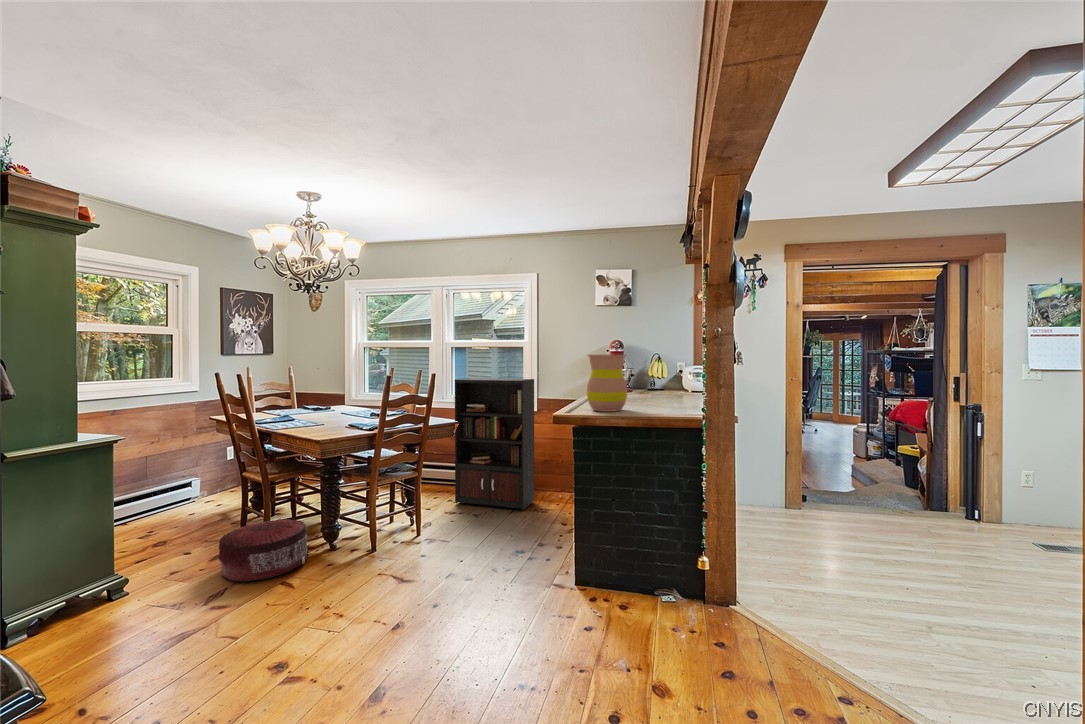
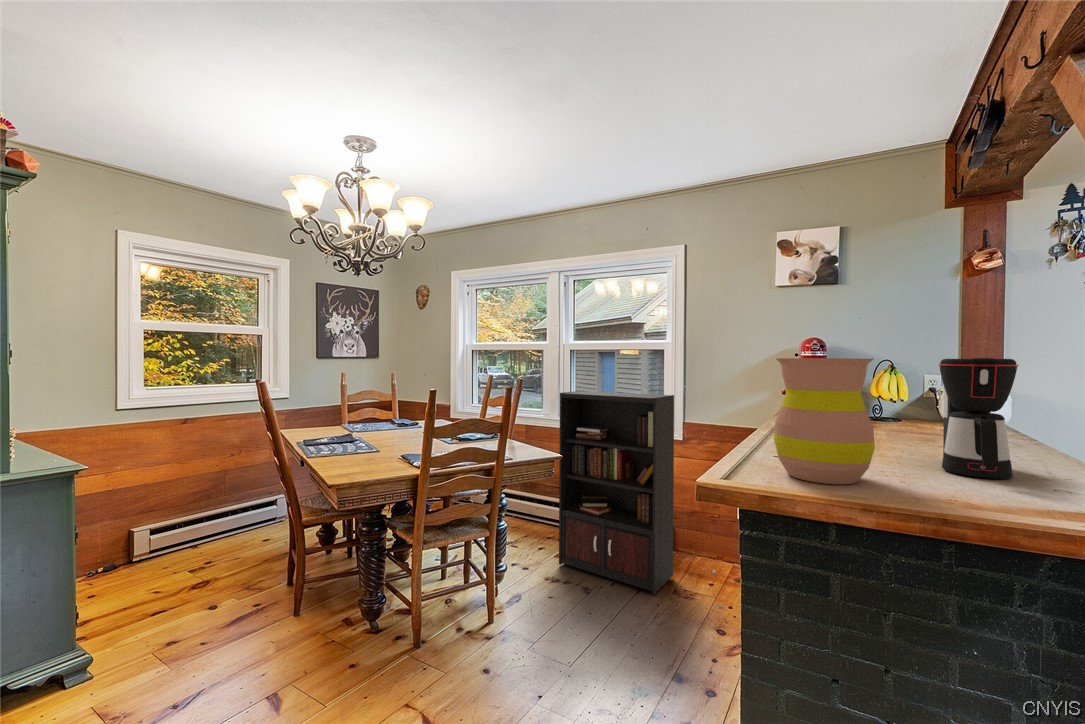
coffee maker: none [657,354,685,407] -> present [939,358,1019,479]
pouf: present [219,518,309,582] -> none [206,578,336,685]

